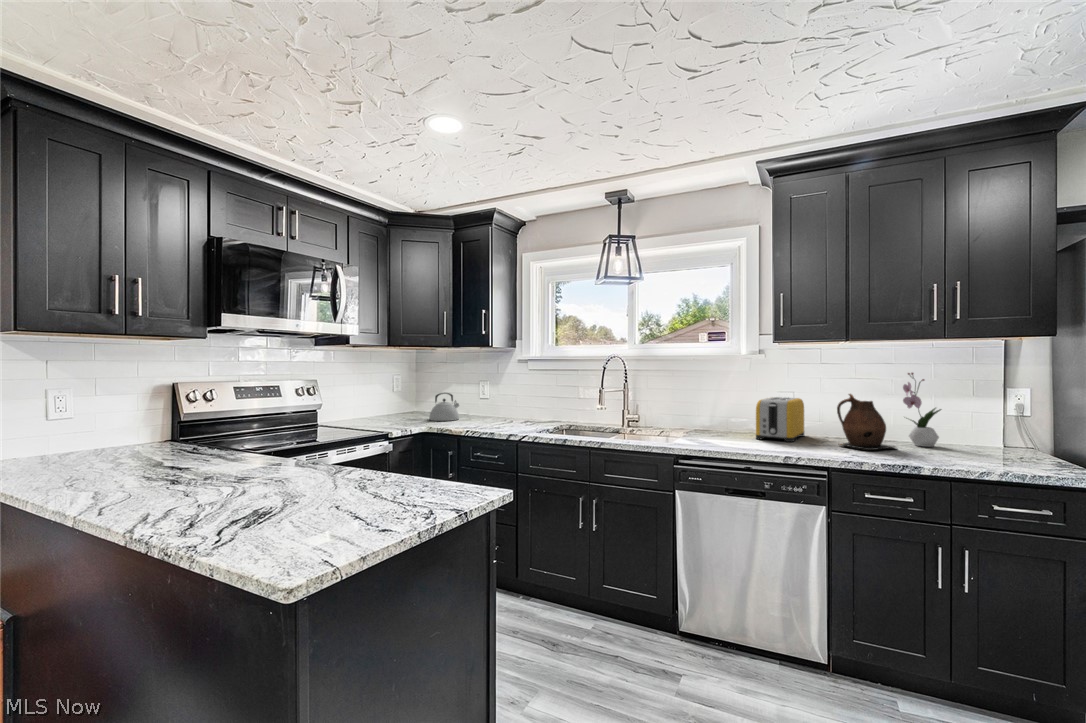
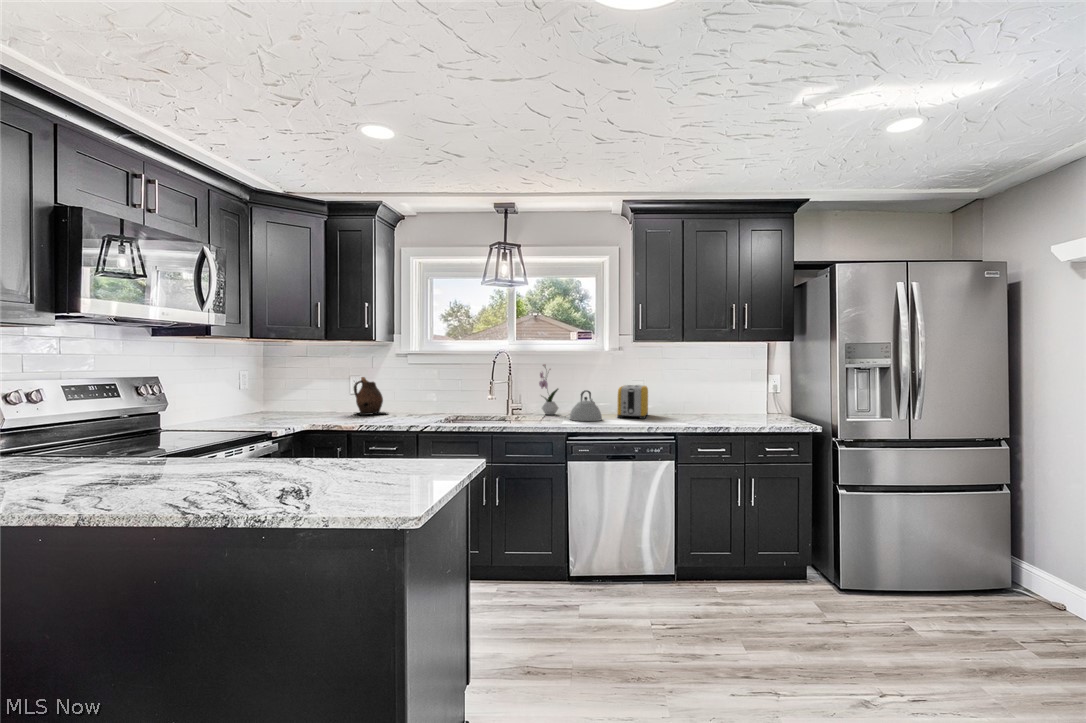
flower arrangement: present [903,373,941,447] -> present [539,365,558,415]
kettle: present [429,393,459,421] -> present [570,390,602,421]
ceramic pitcher: present [837,394,896,450] -> present [354,377,388,415]

